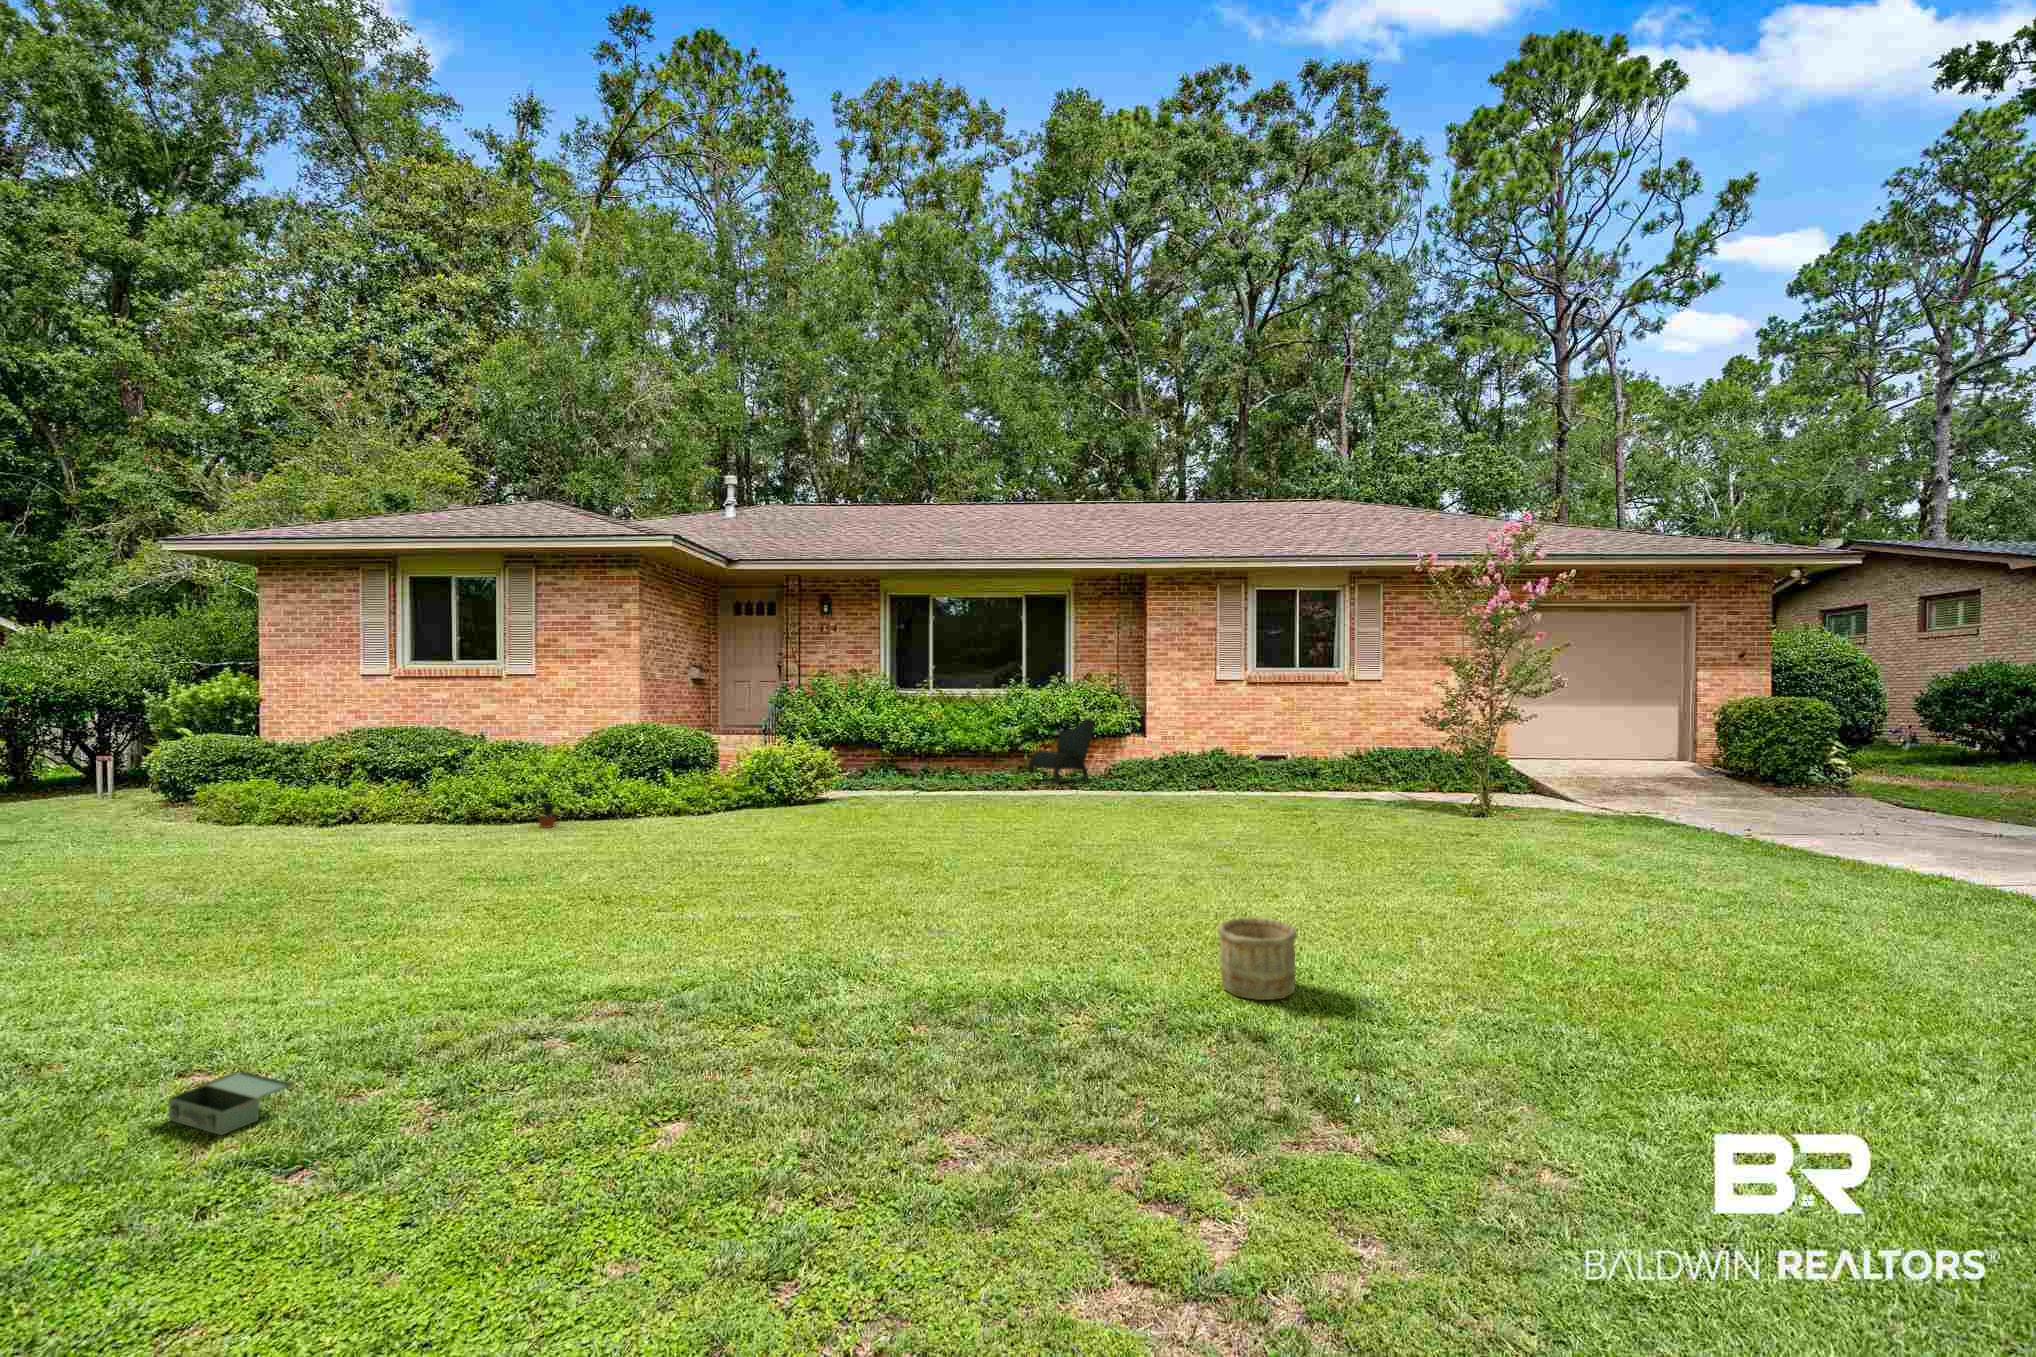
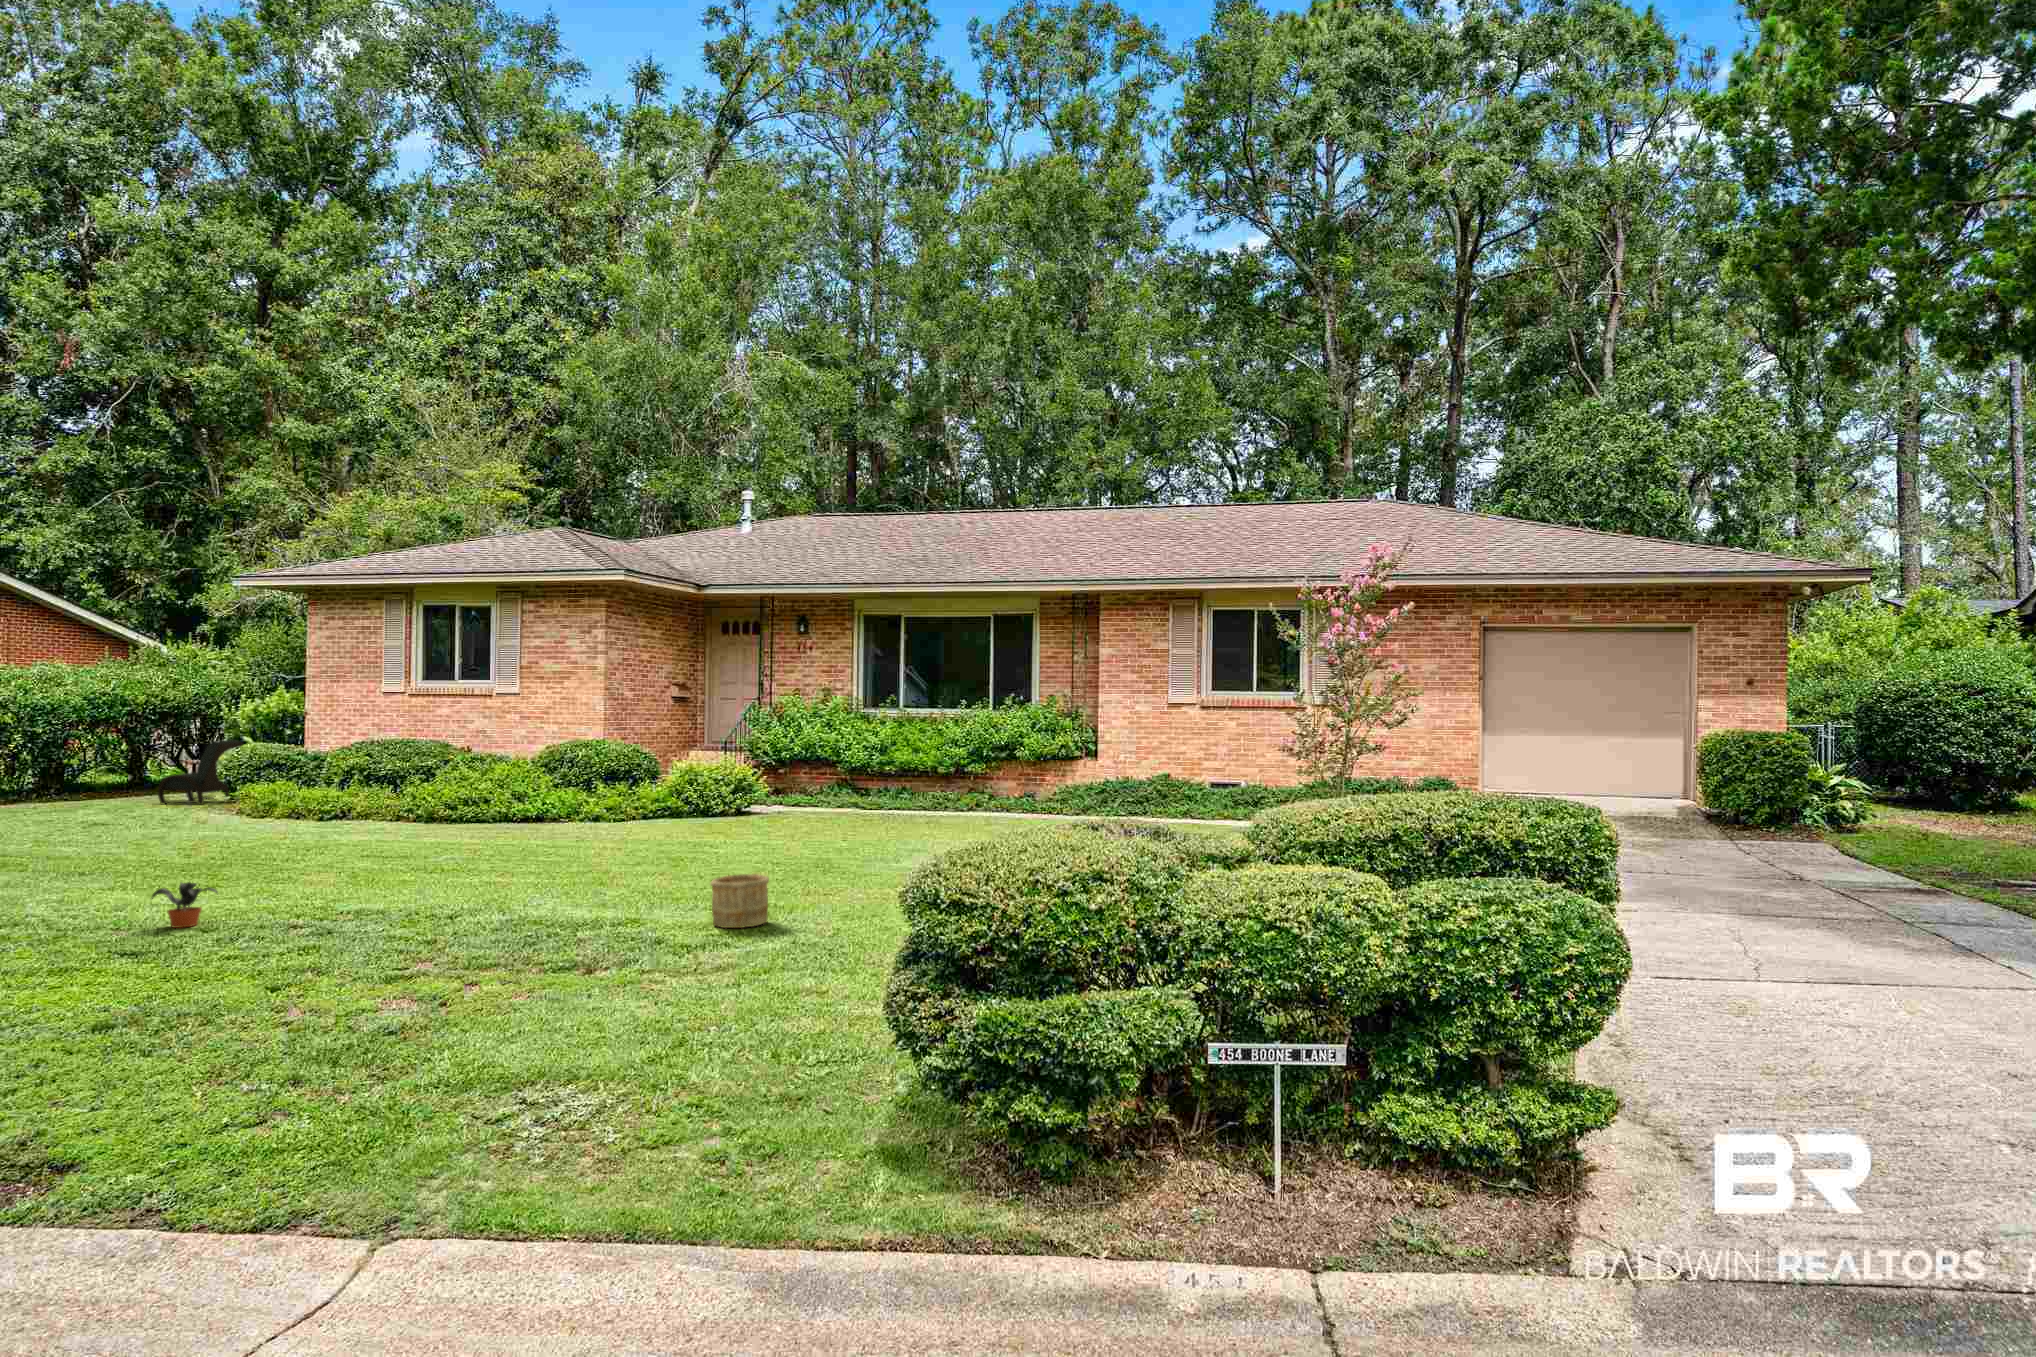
lounge chair: present [1028,718,1095,784] -> present [158,740,243,805]
potted plant: present [532,801,561,828] -> present [152,882,217,928]
toolbox: present [168,1071,291,1135] -> none [52,910,111,934]

